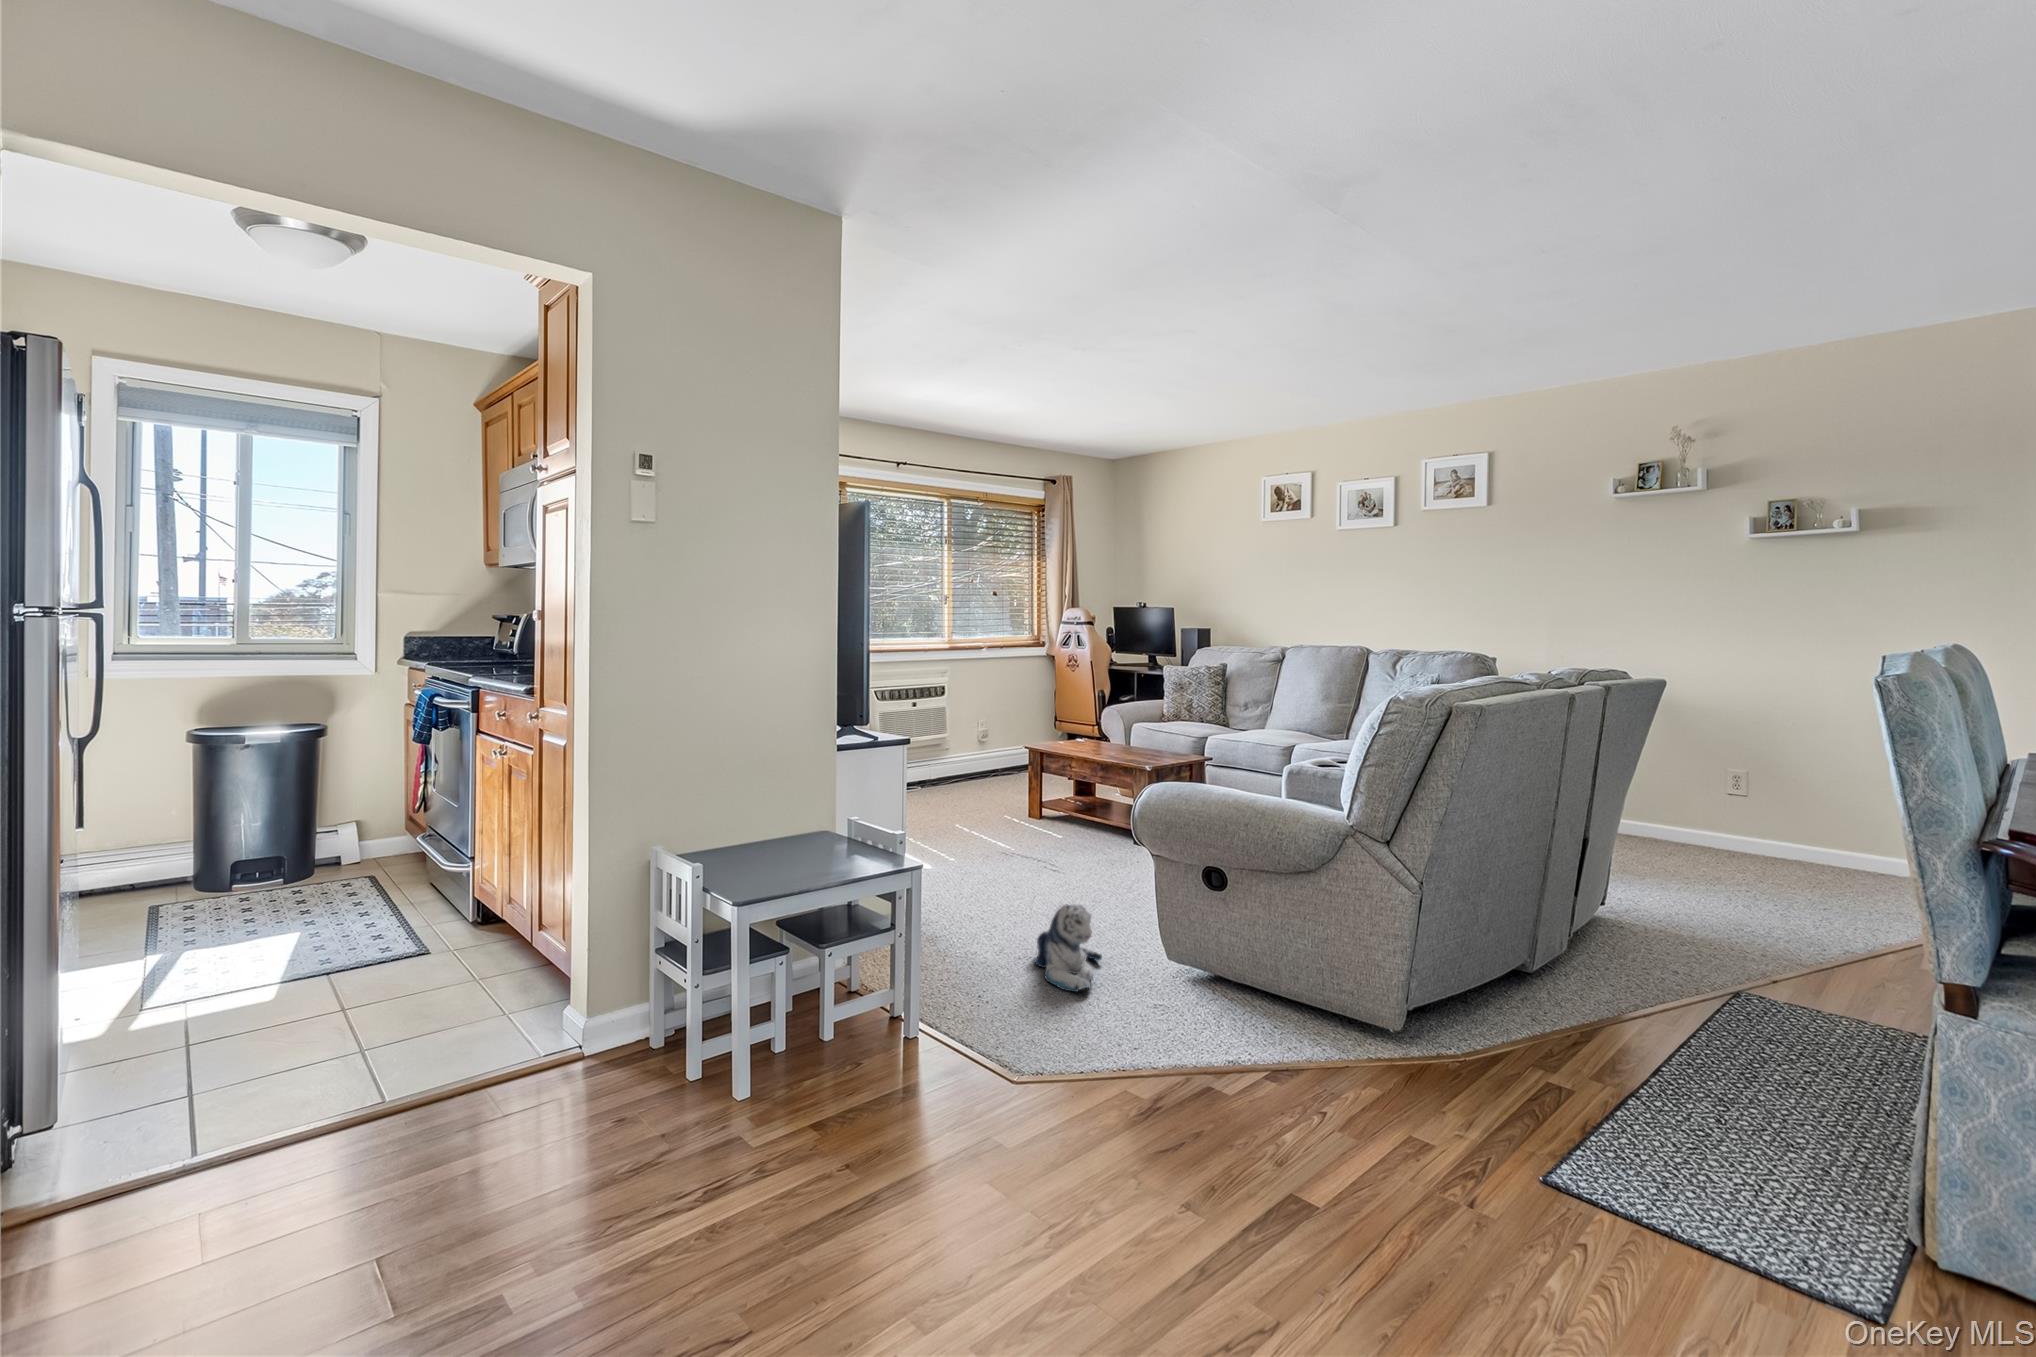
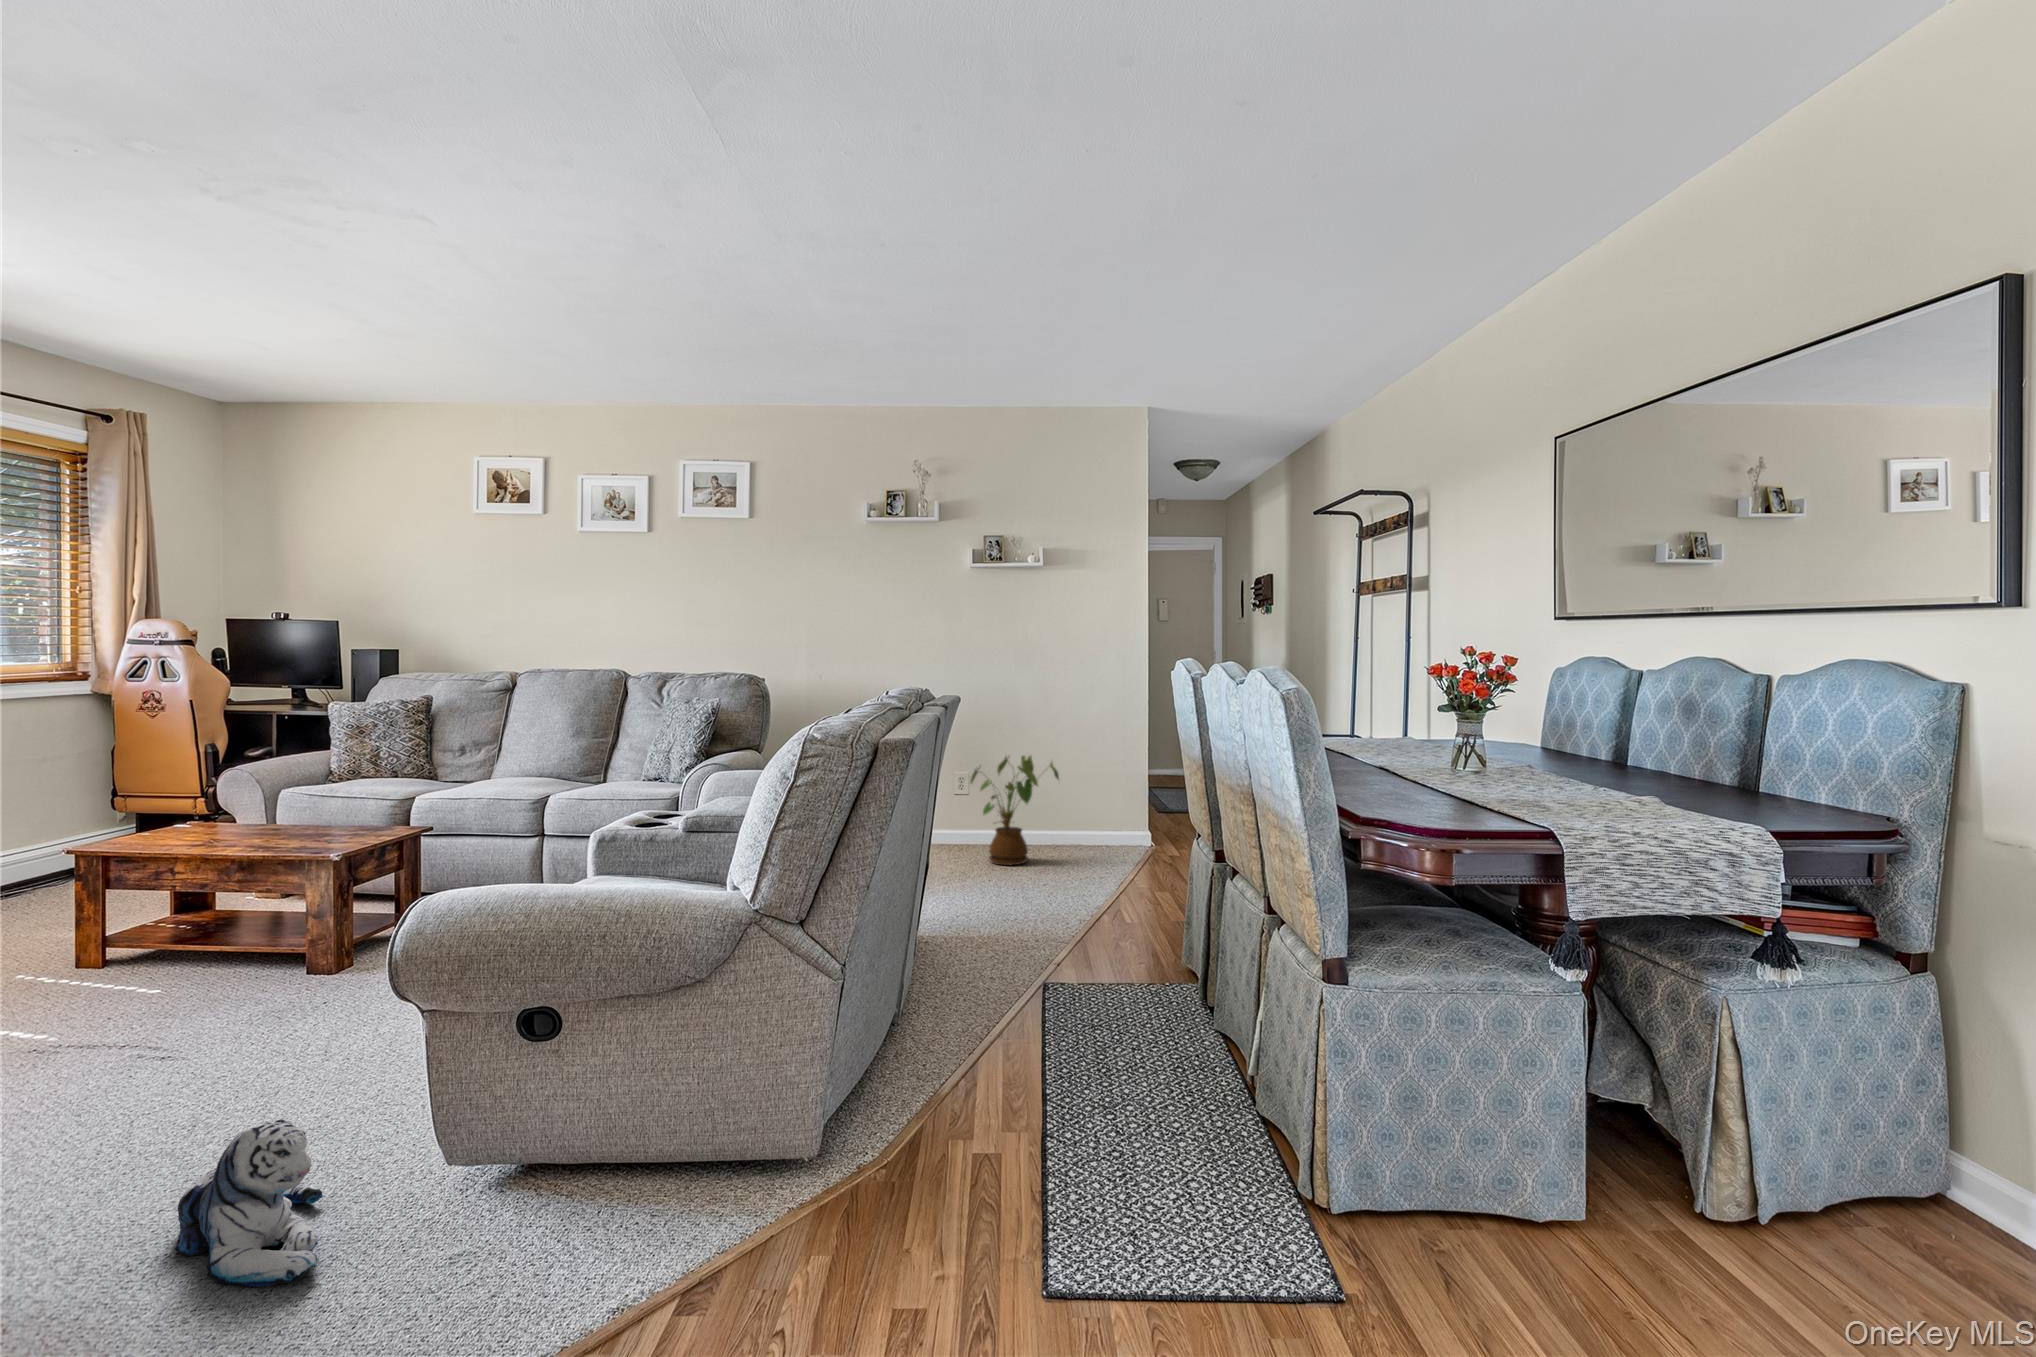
house plant: none [1725,746,1855,870] -> present [971,755,1059,865]

